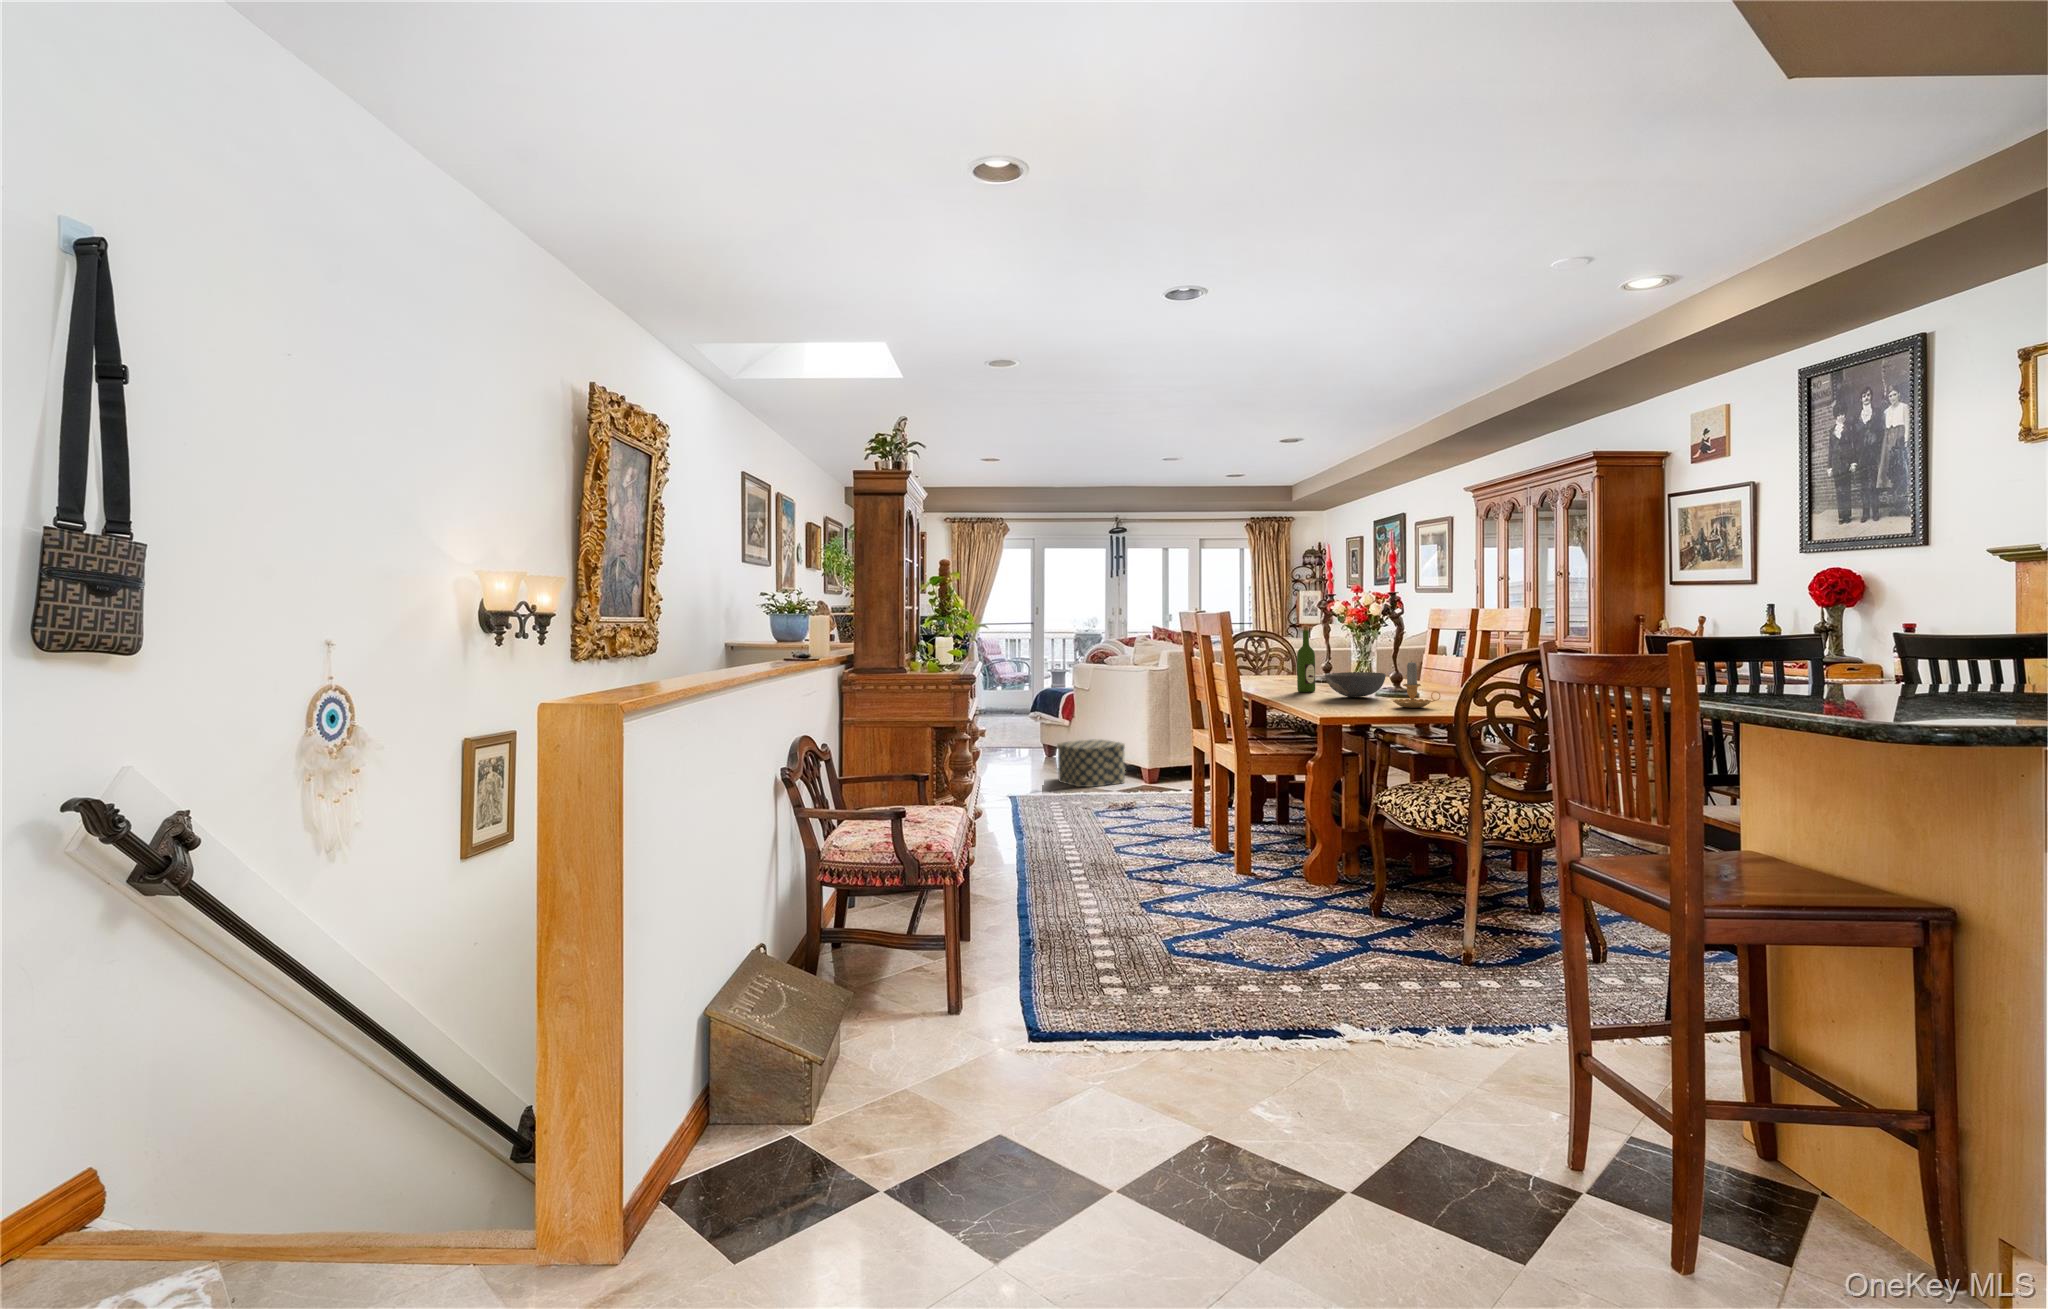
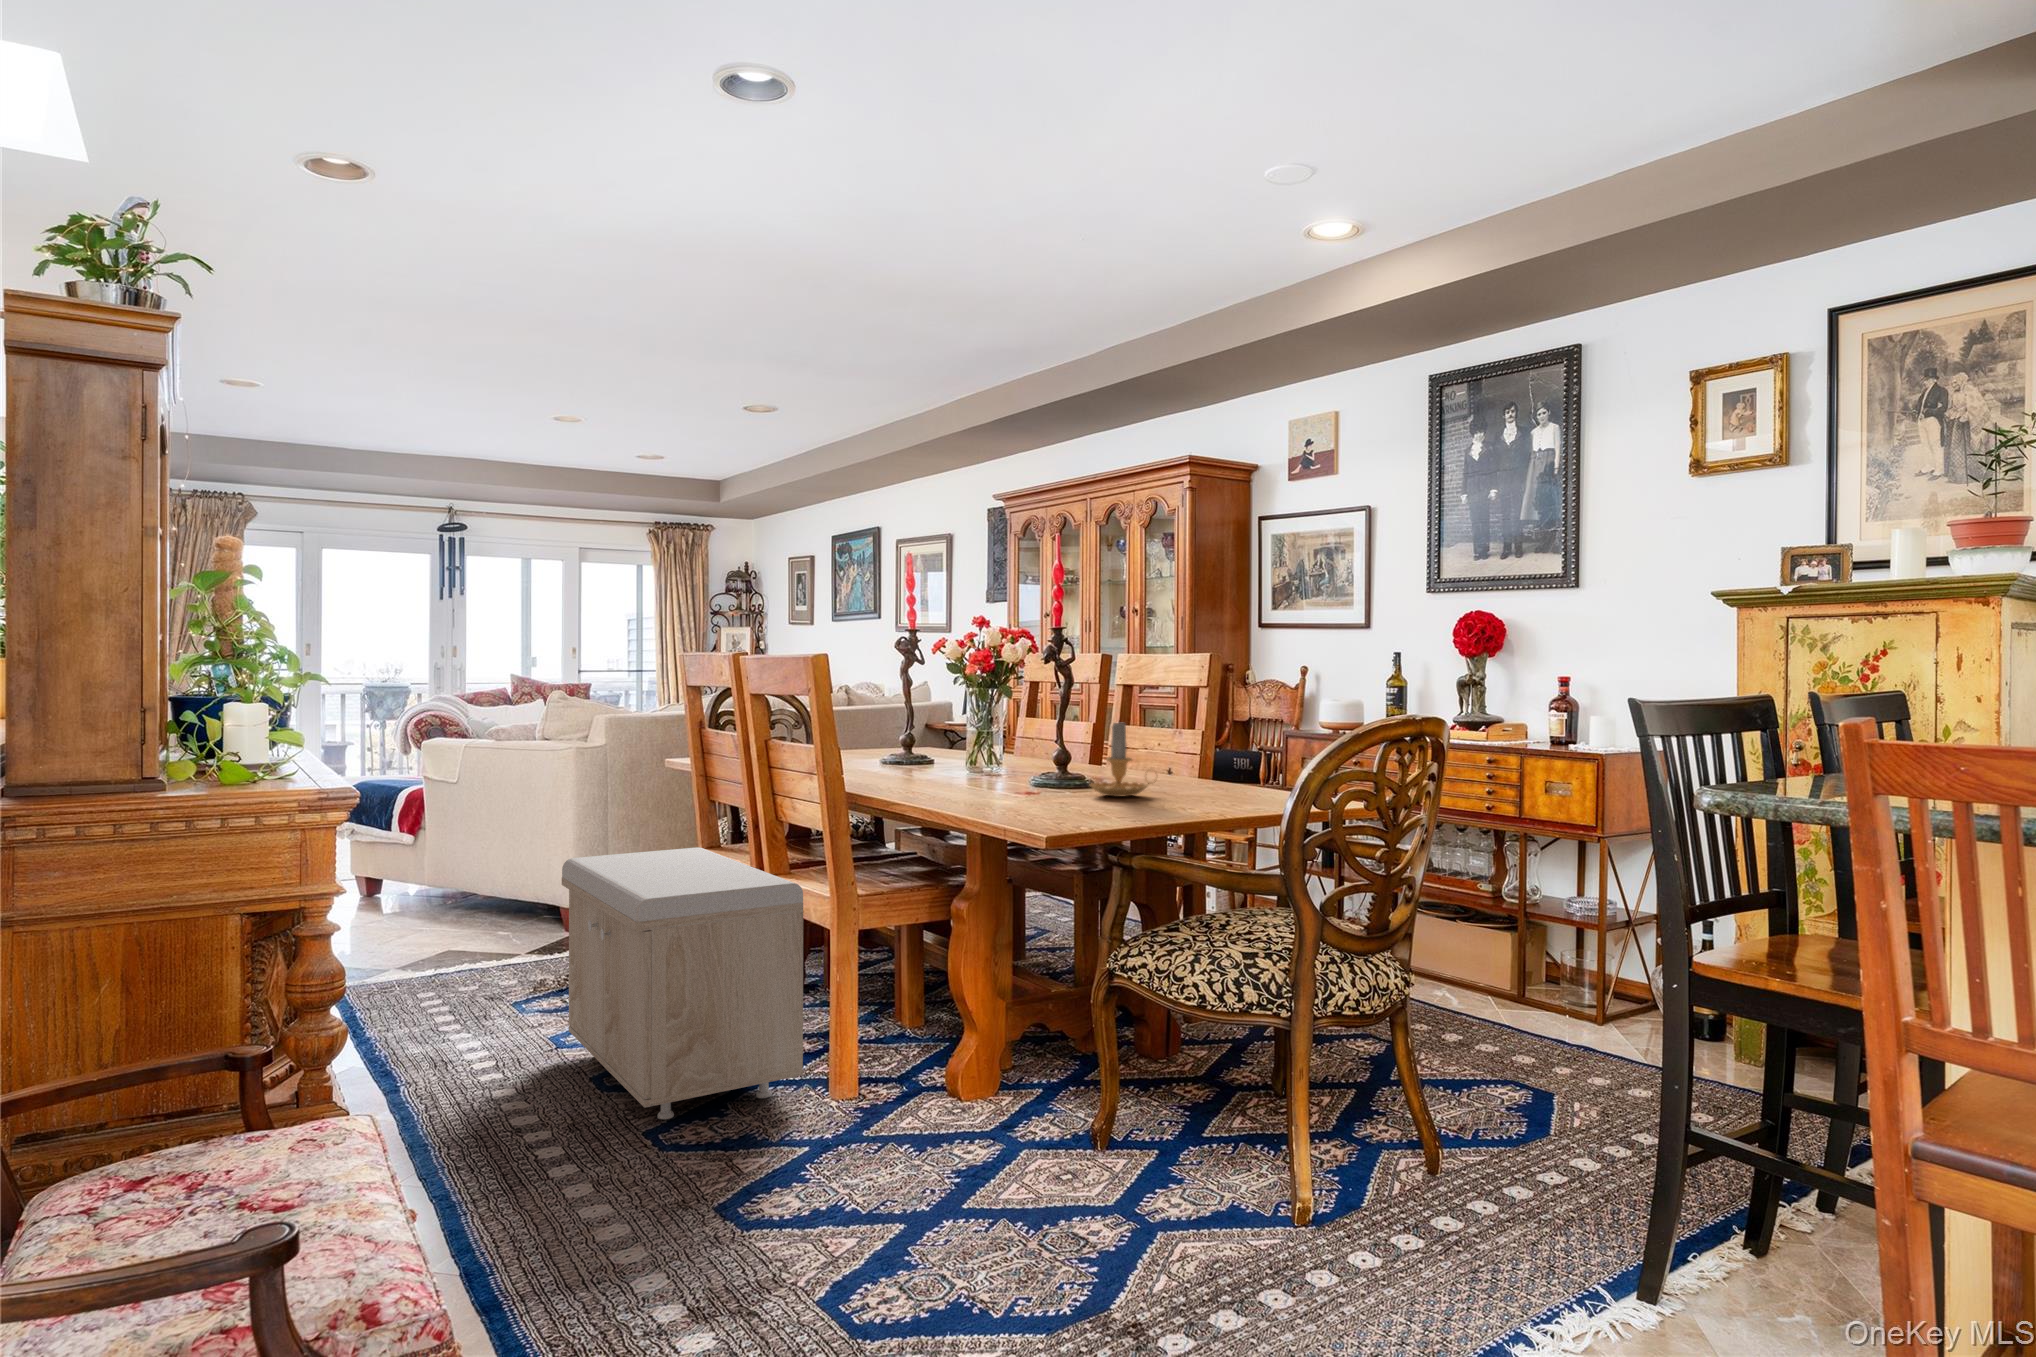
wine bottle: present [1297,626,1315,692] -> none [883,664,911,772]
bowl: present [1325,672,1386,697] -> none [947,739,1040,779]
storage bench: none [1120,733,1230,868] -> present [562,847,803,1119]
storage box: present [1057,740,1125,787] -> none [384,858,516,947]

